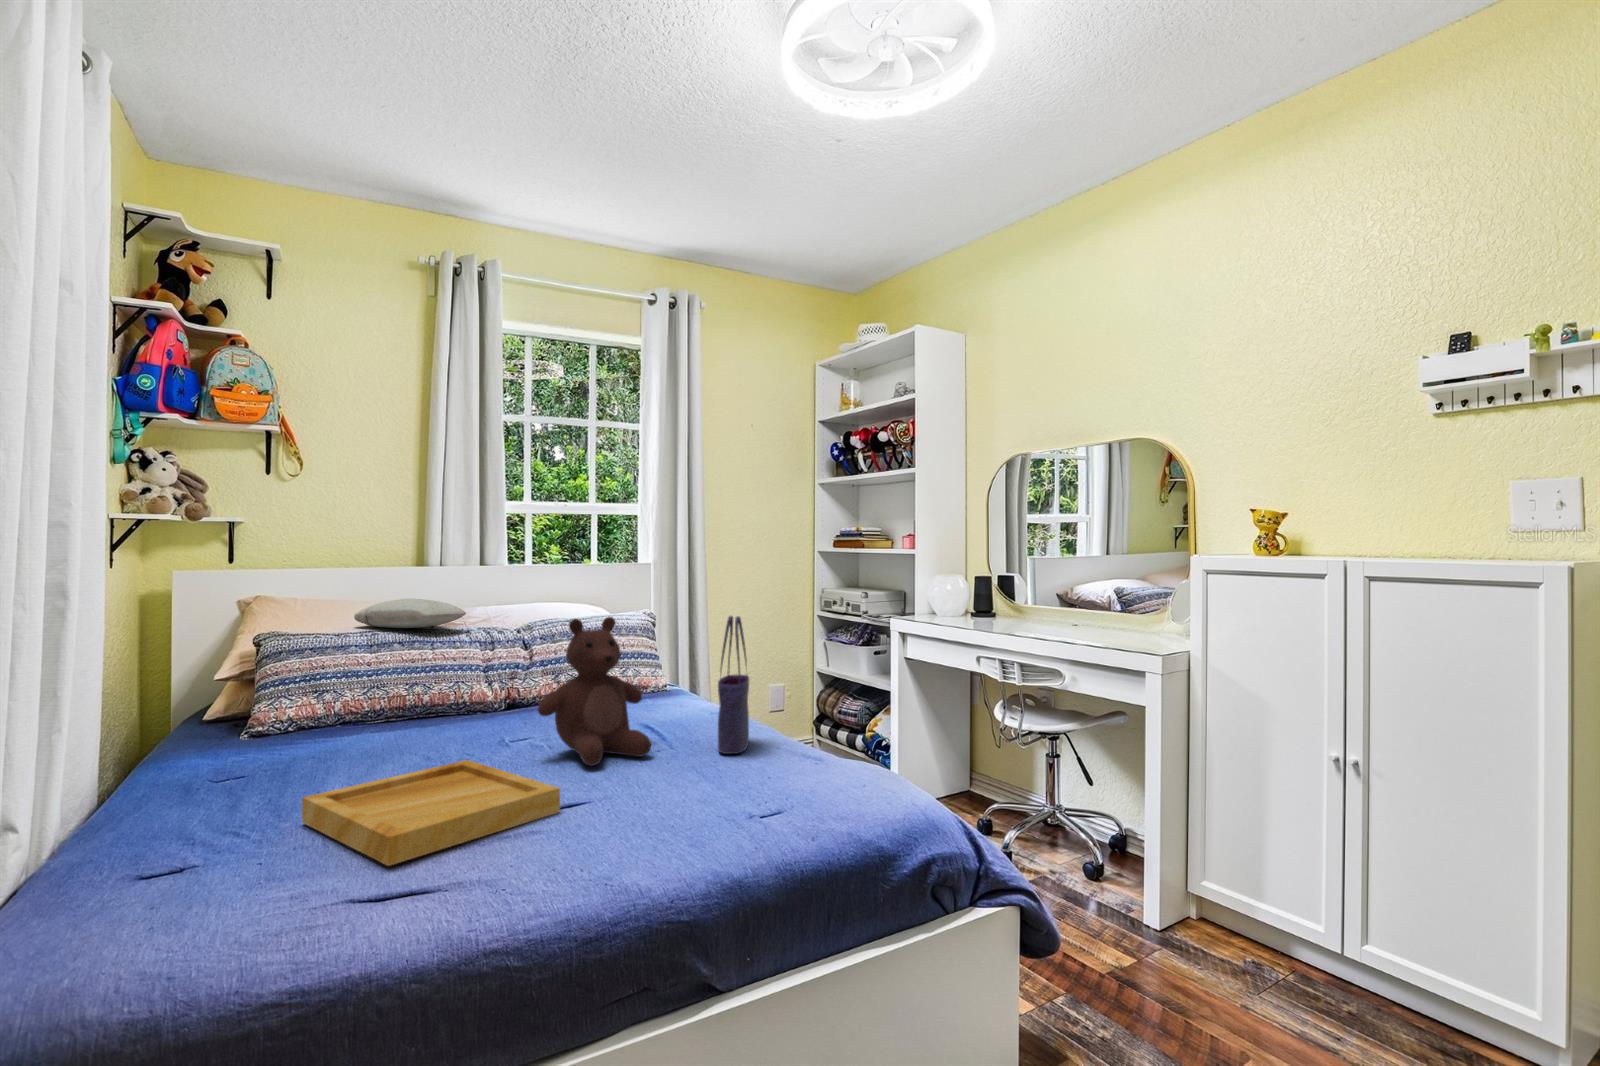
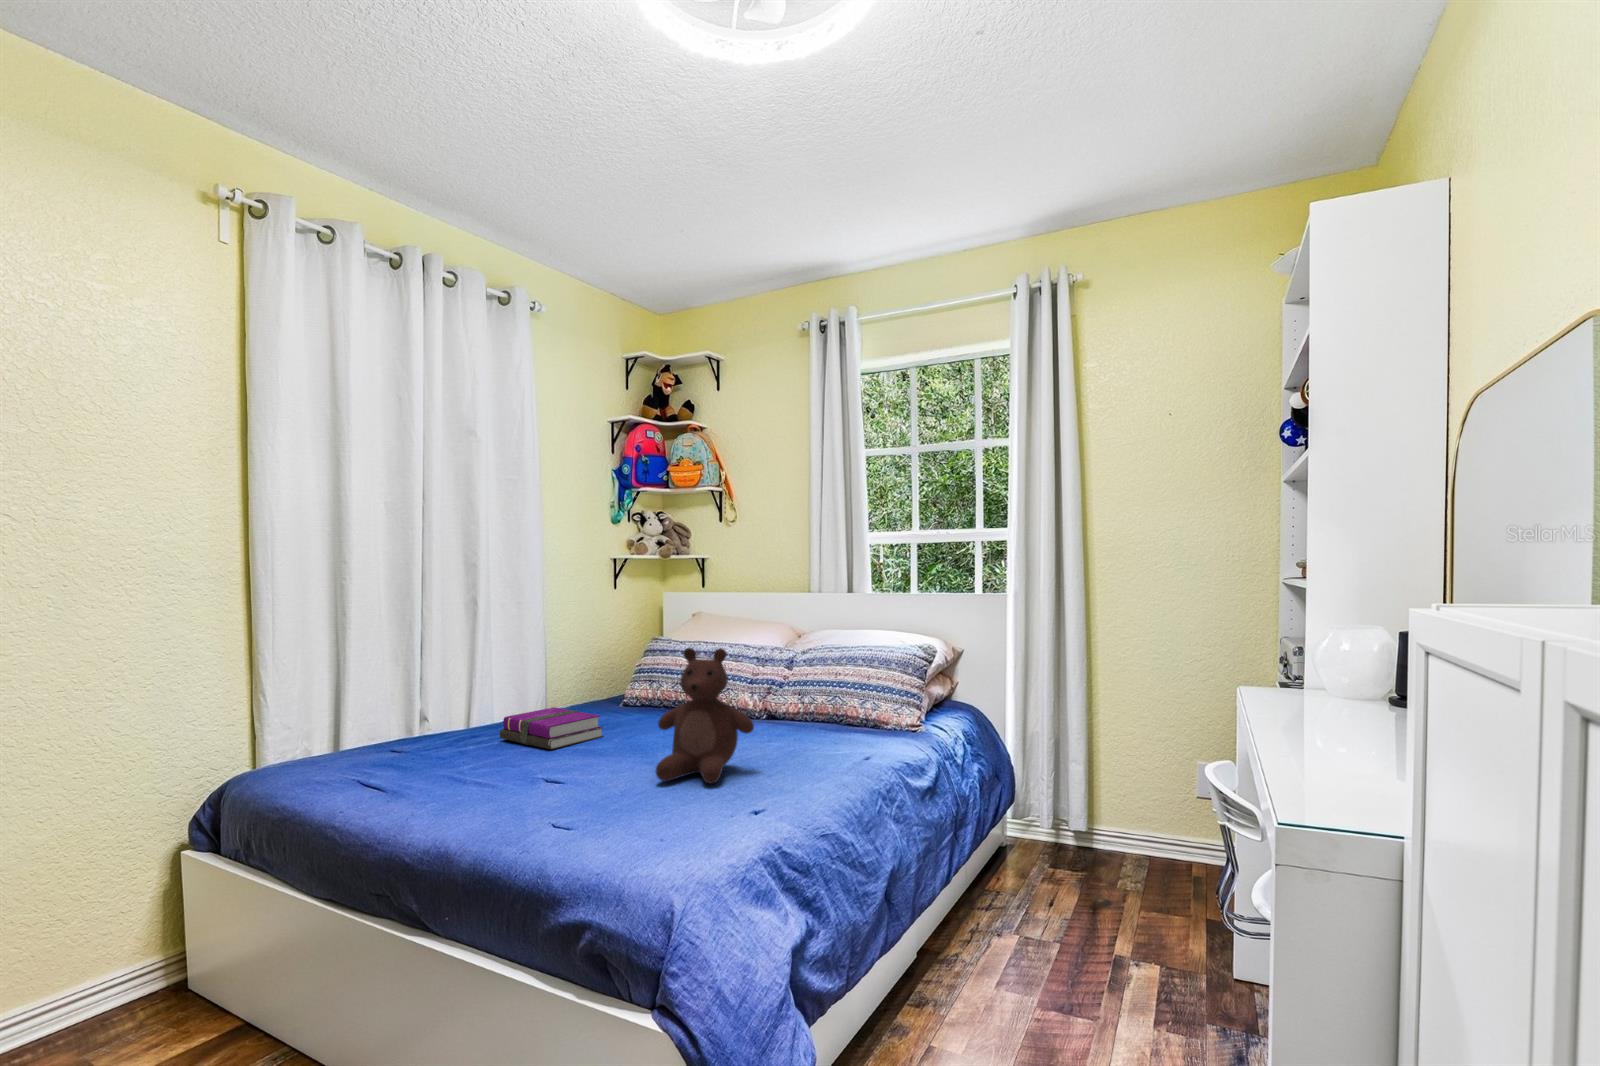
pillow: present [354,599,466,628] -> none [712,619,765,643]
tote bag: present [718,616,749,754] -> none [757,658,818,804]
notebook: none [179,730,347,793] -> present [500,707,604,750]
tray: present [302,760,560,866] -> none [419,753,598,811]

